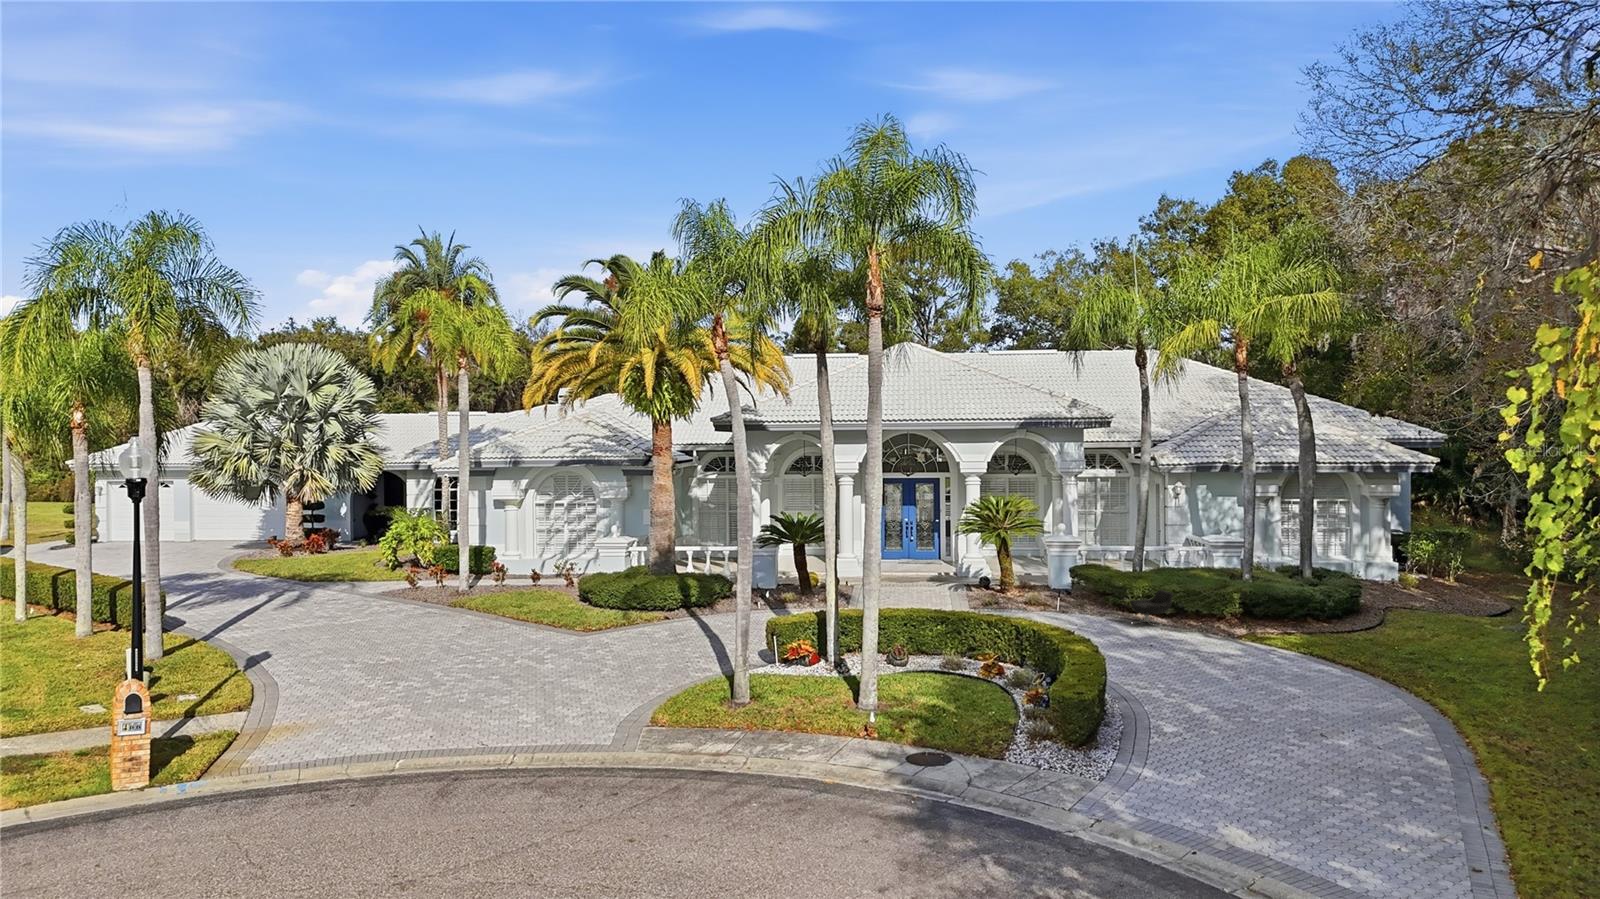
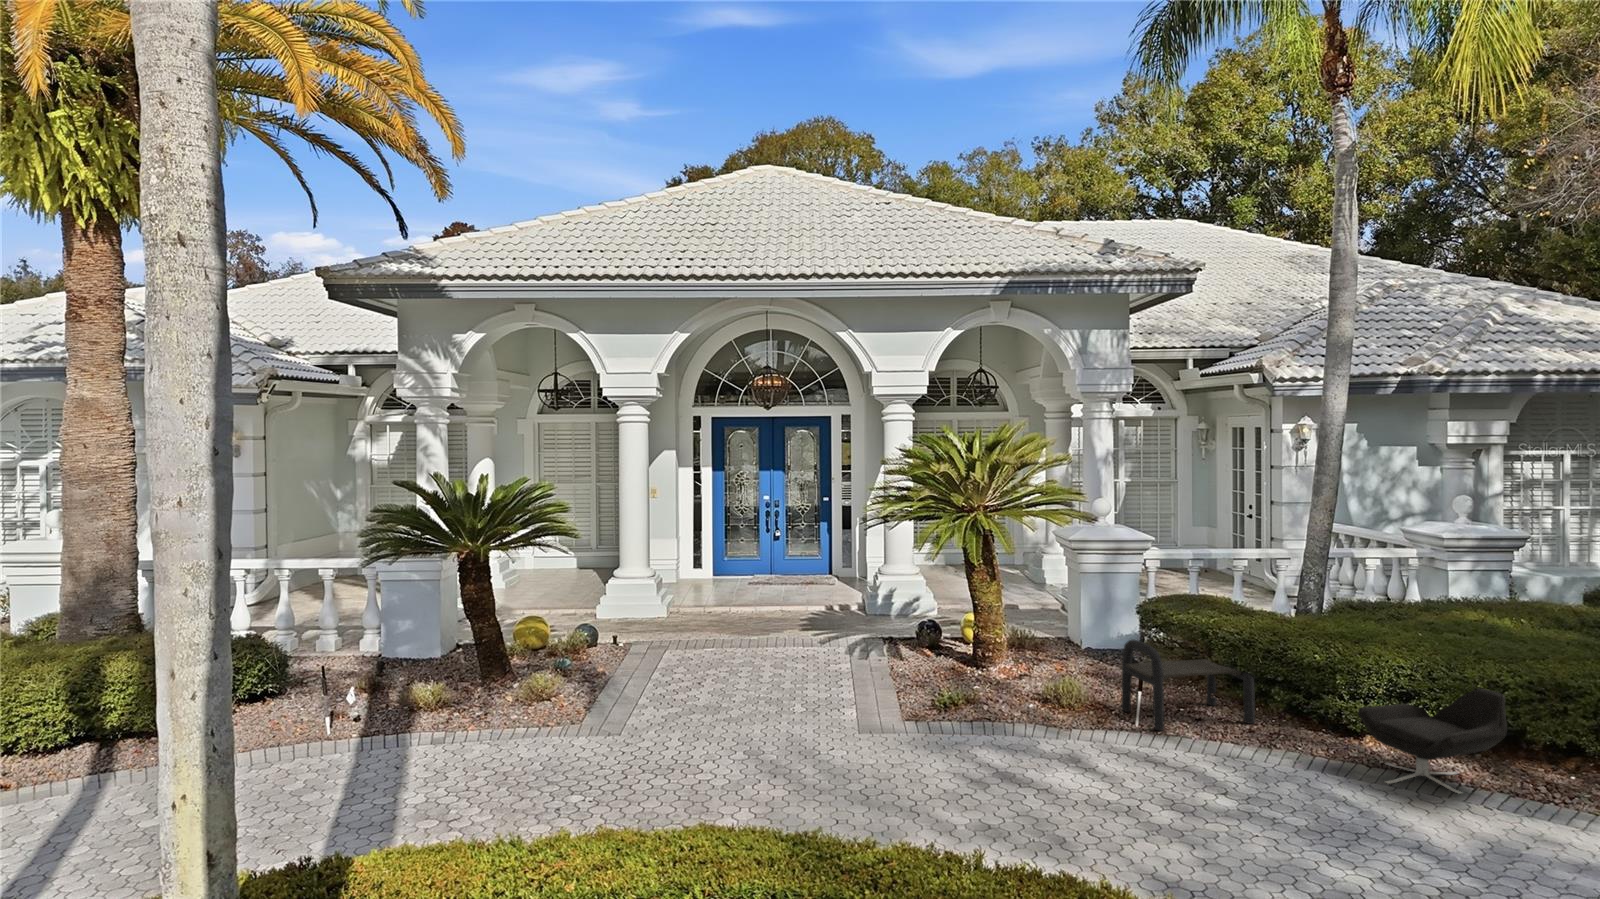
bench: none [1057,579,1106,613] -> present [1121,640,1255,731]

